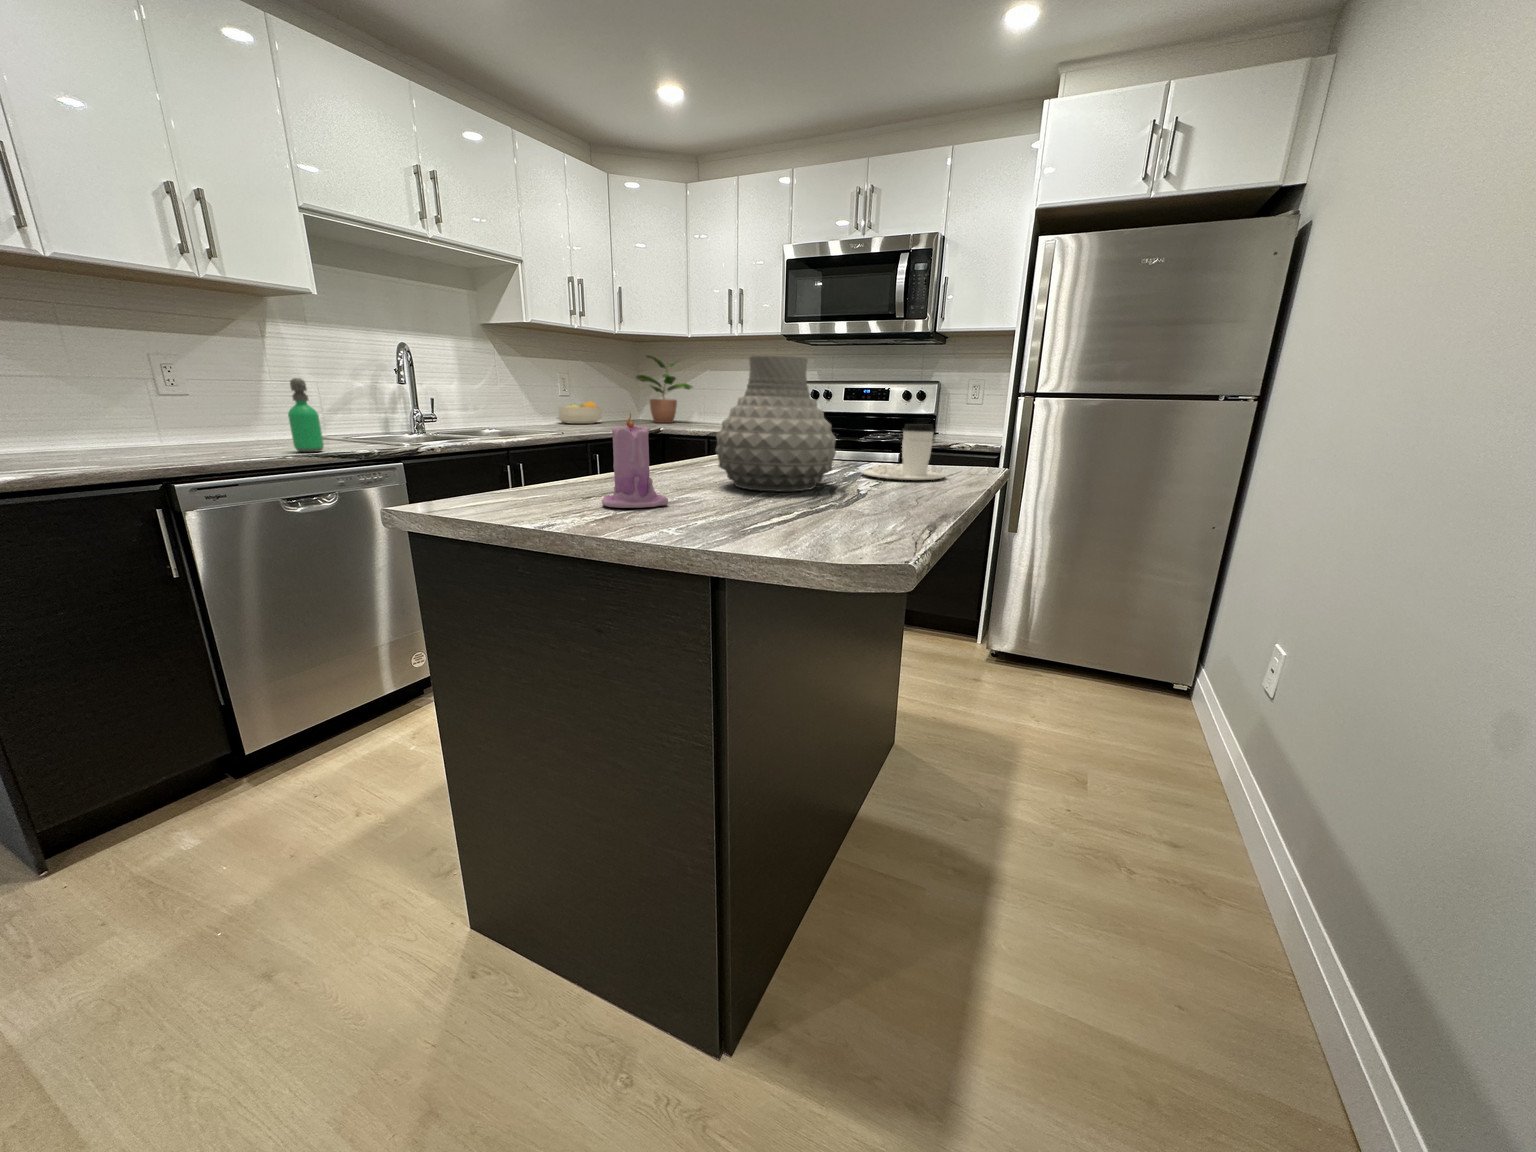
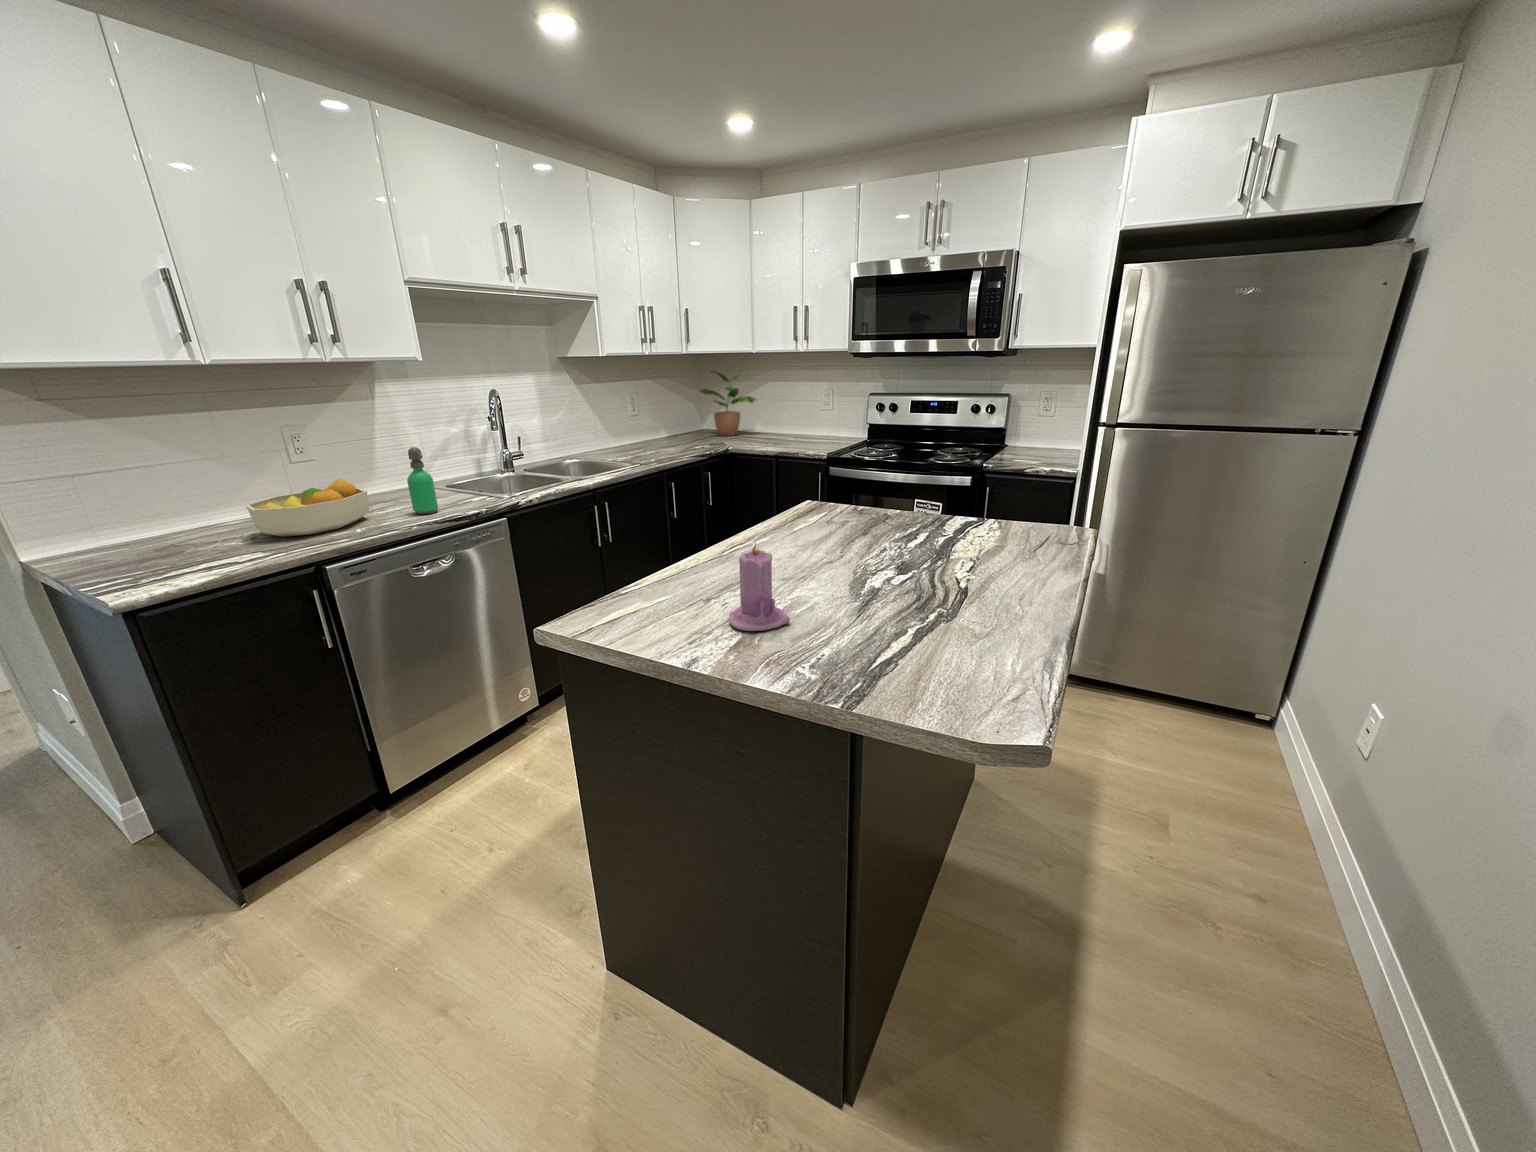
vase: present [715,355,836,491] -> none [820,459,938,591]
fruit bowl: present [557,401,602,424] -> present [245,478,369,537]
coffee cup: present [861,424,945,480] -> none [952,502,1039,562]

